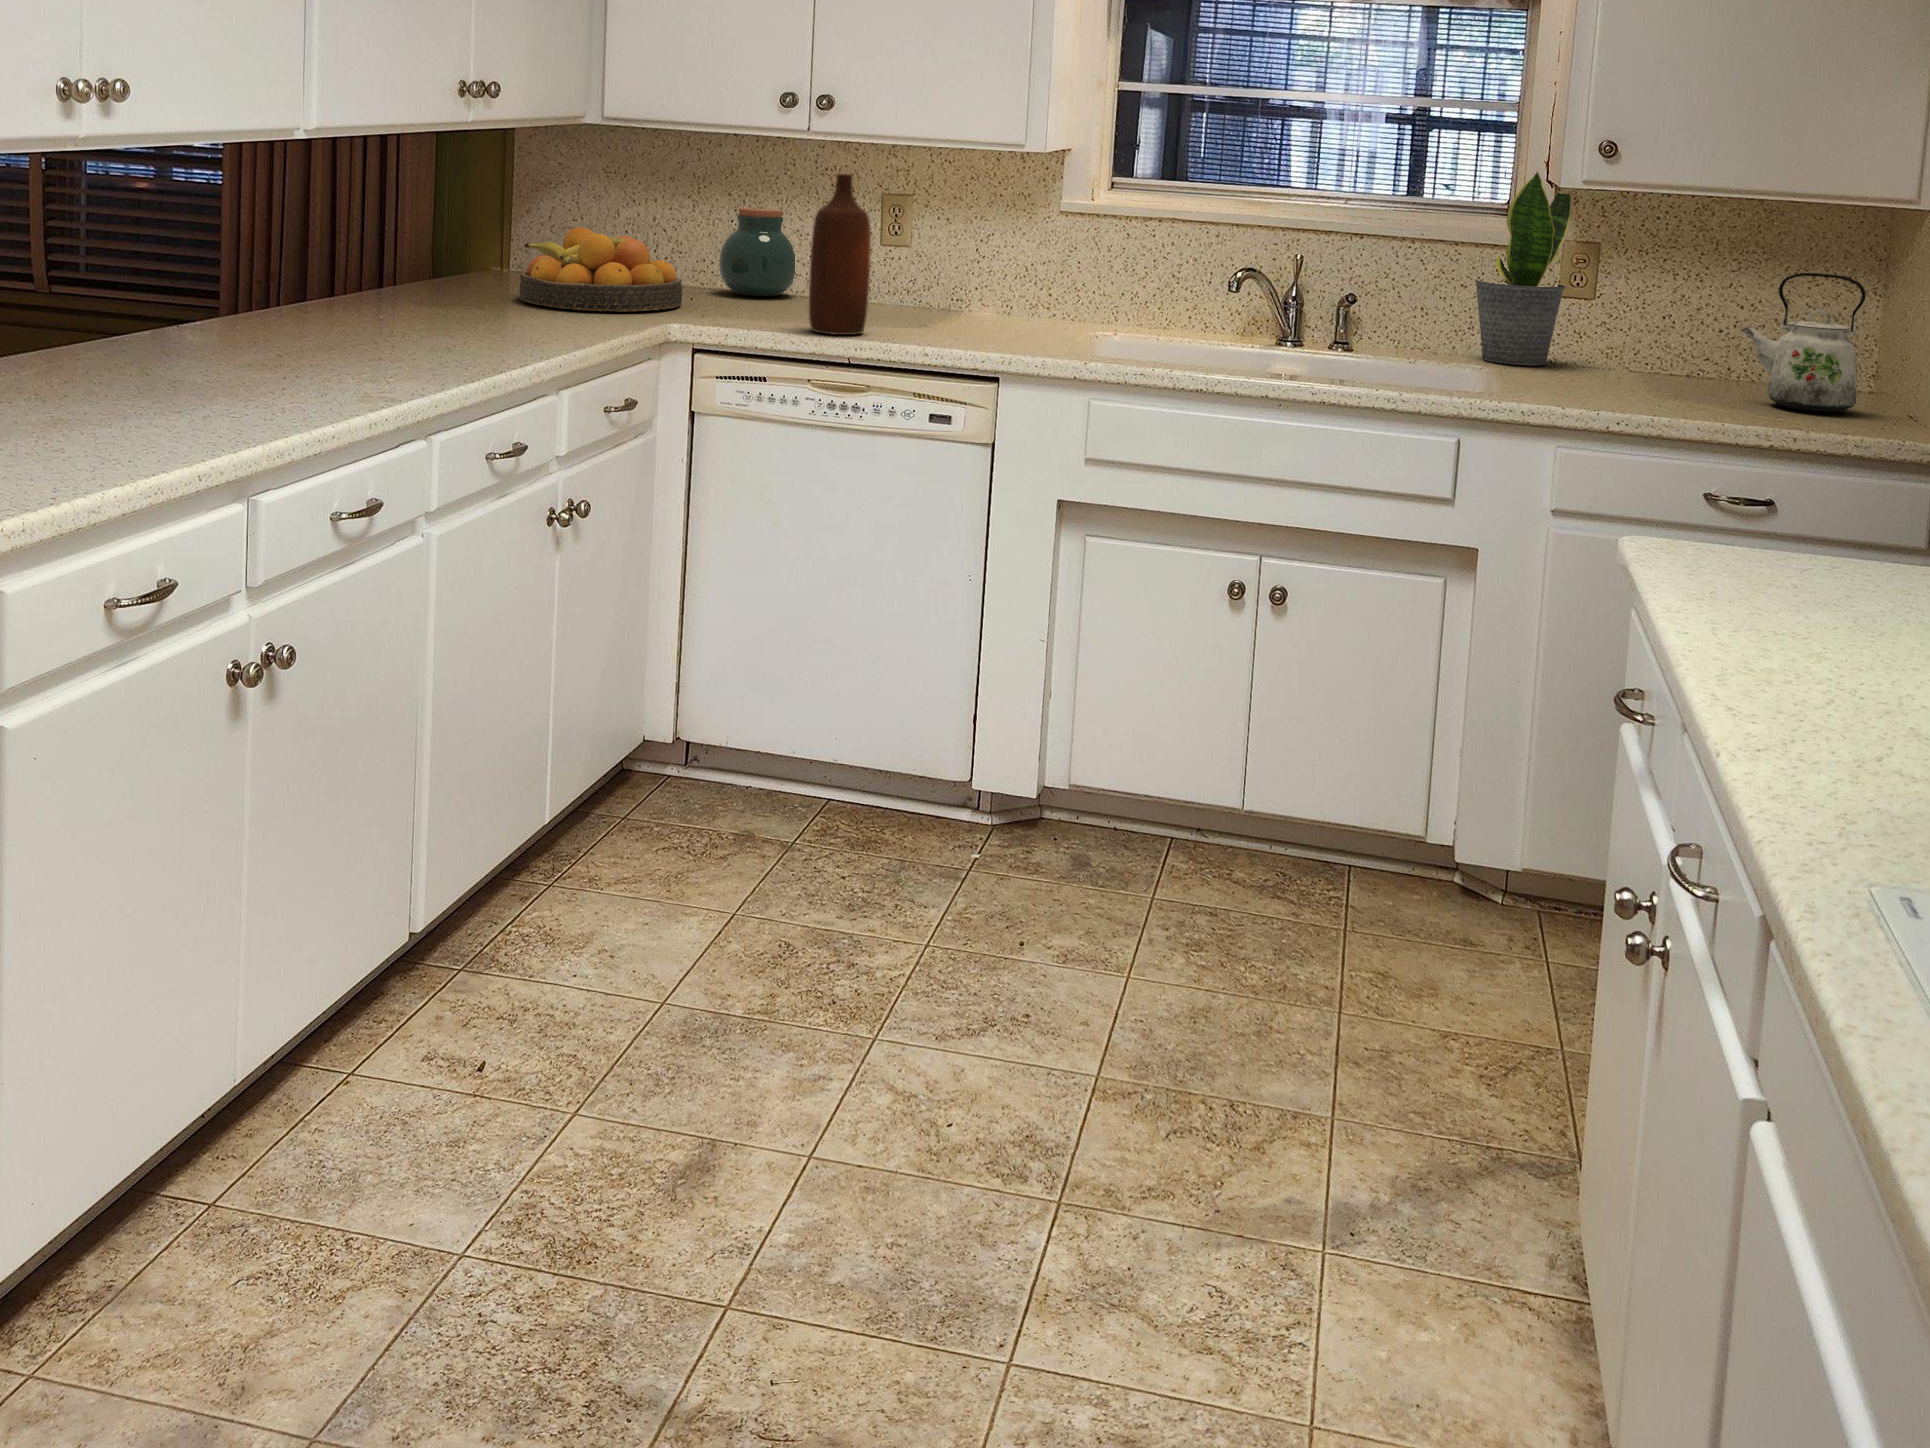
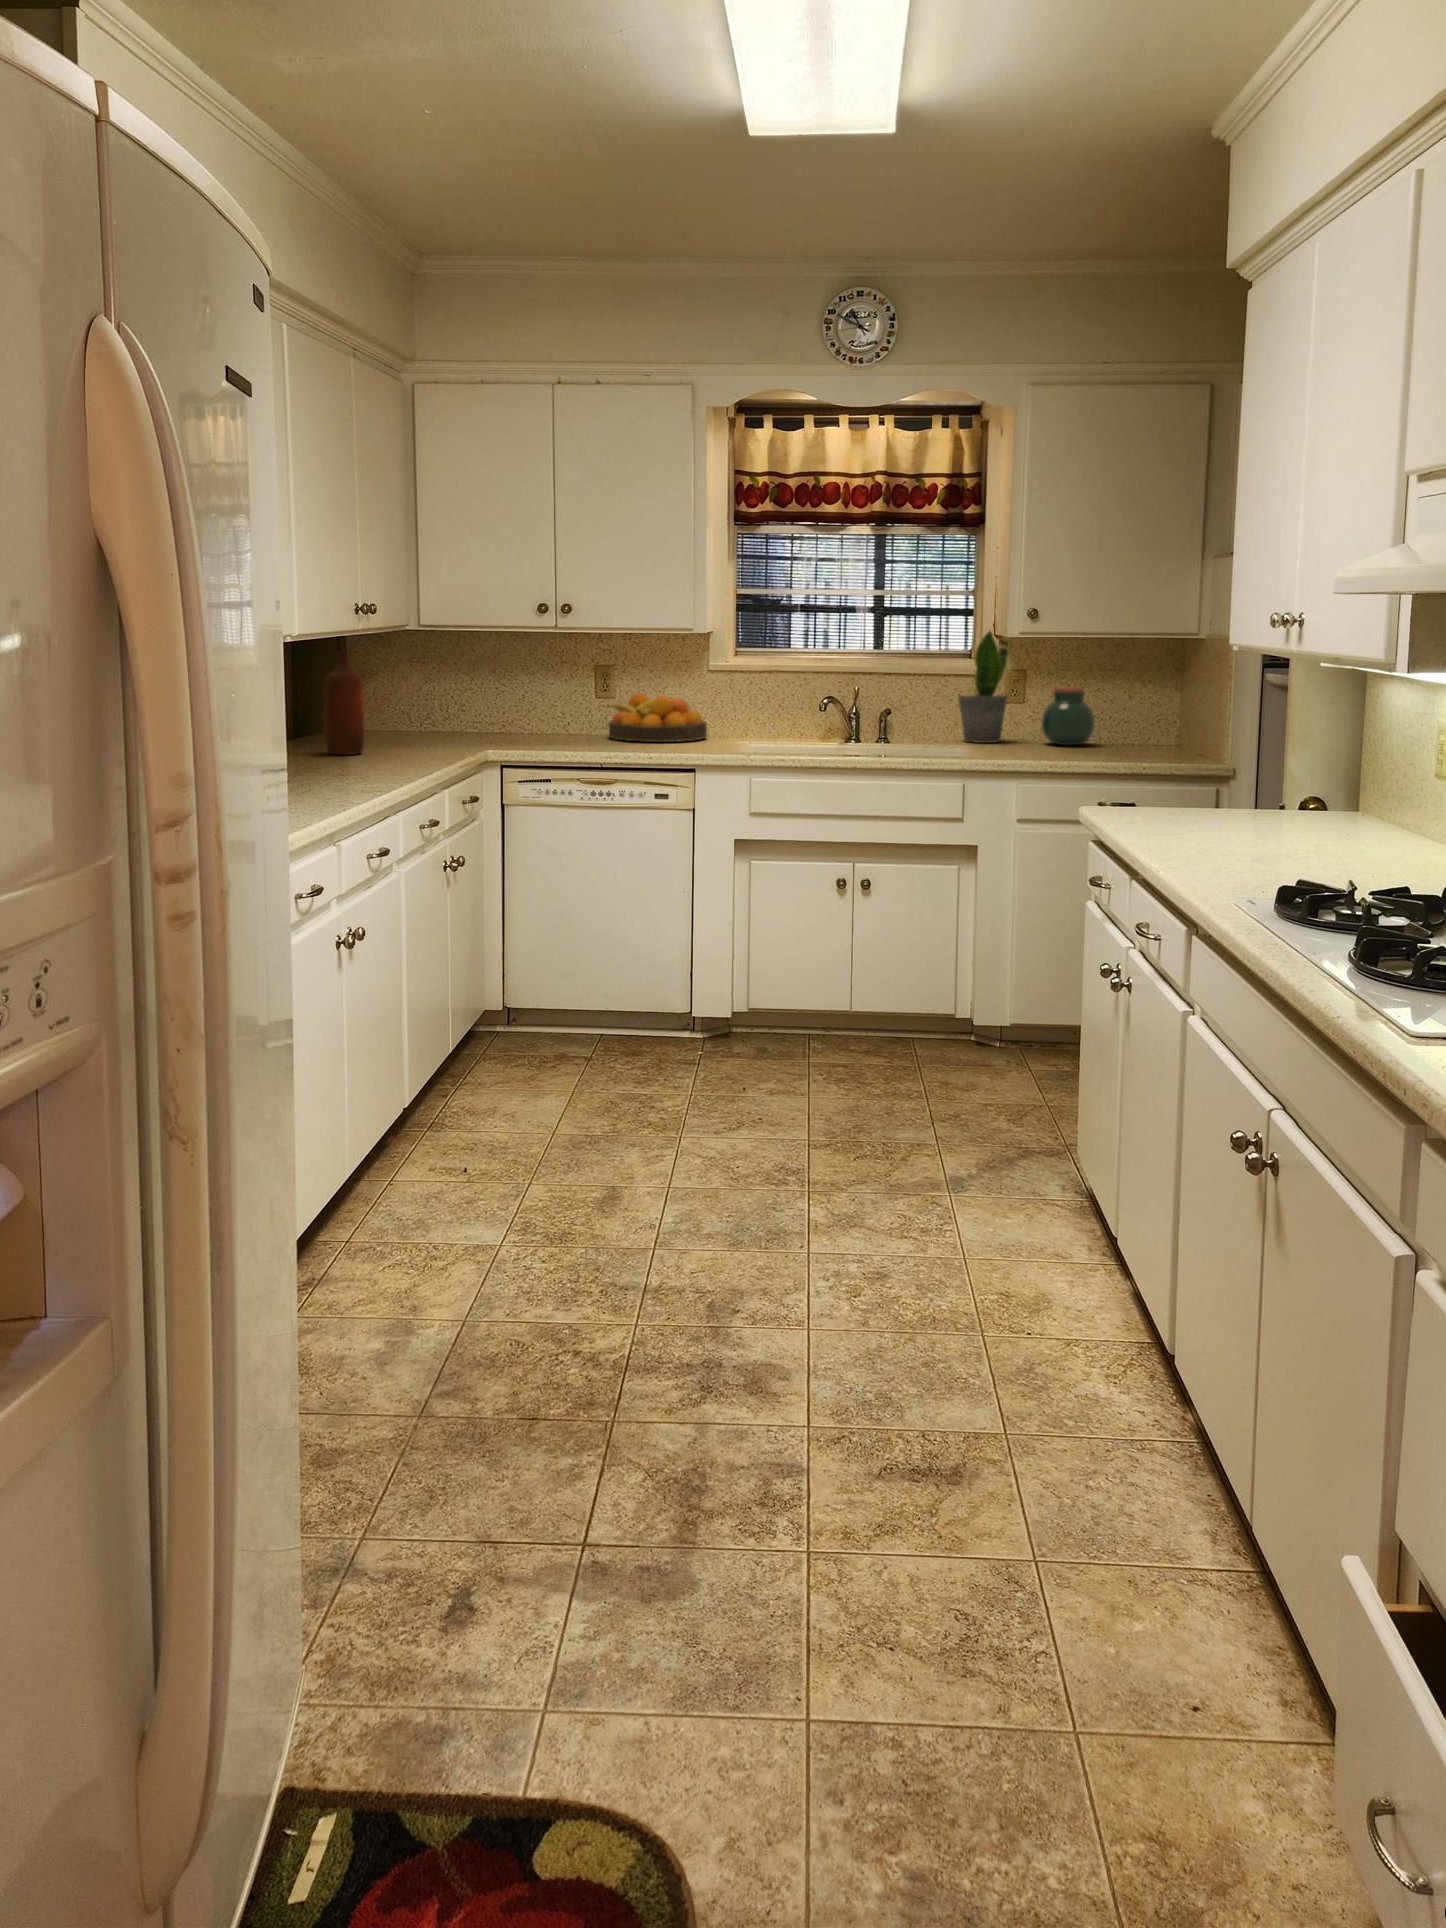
bottle: present [809,174,871,335] -> present [324,651,364,755]
jar: present [719,208,795,296] -> present [1041,687,1095,745]
fruit bowl: present [519,227,682,312] -> present [608,693,707,742]
kettle: present [1741,273,1866,412] -> none [1107,678,1171,755]

